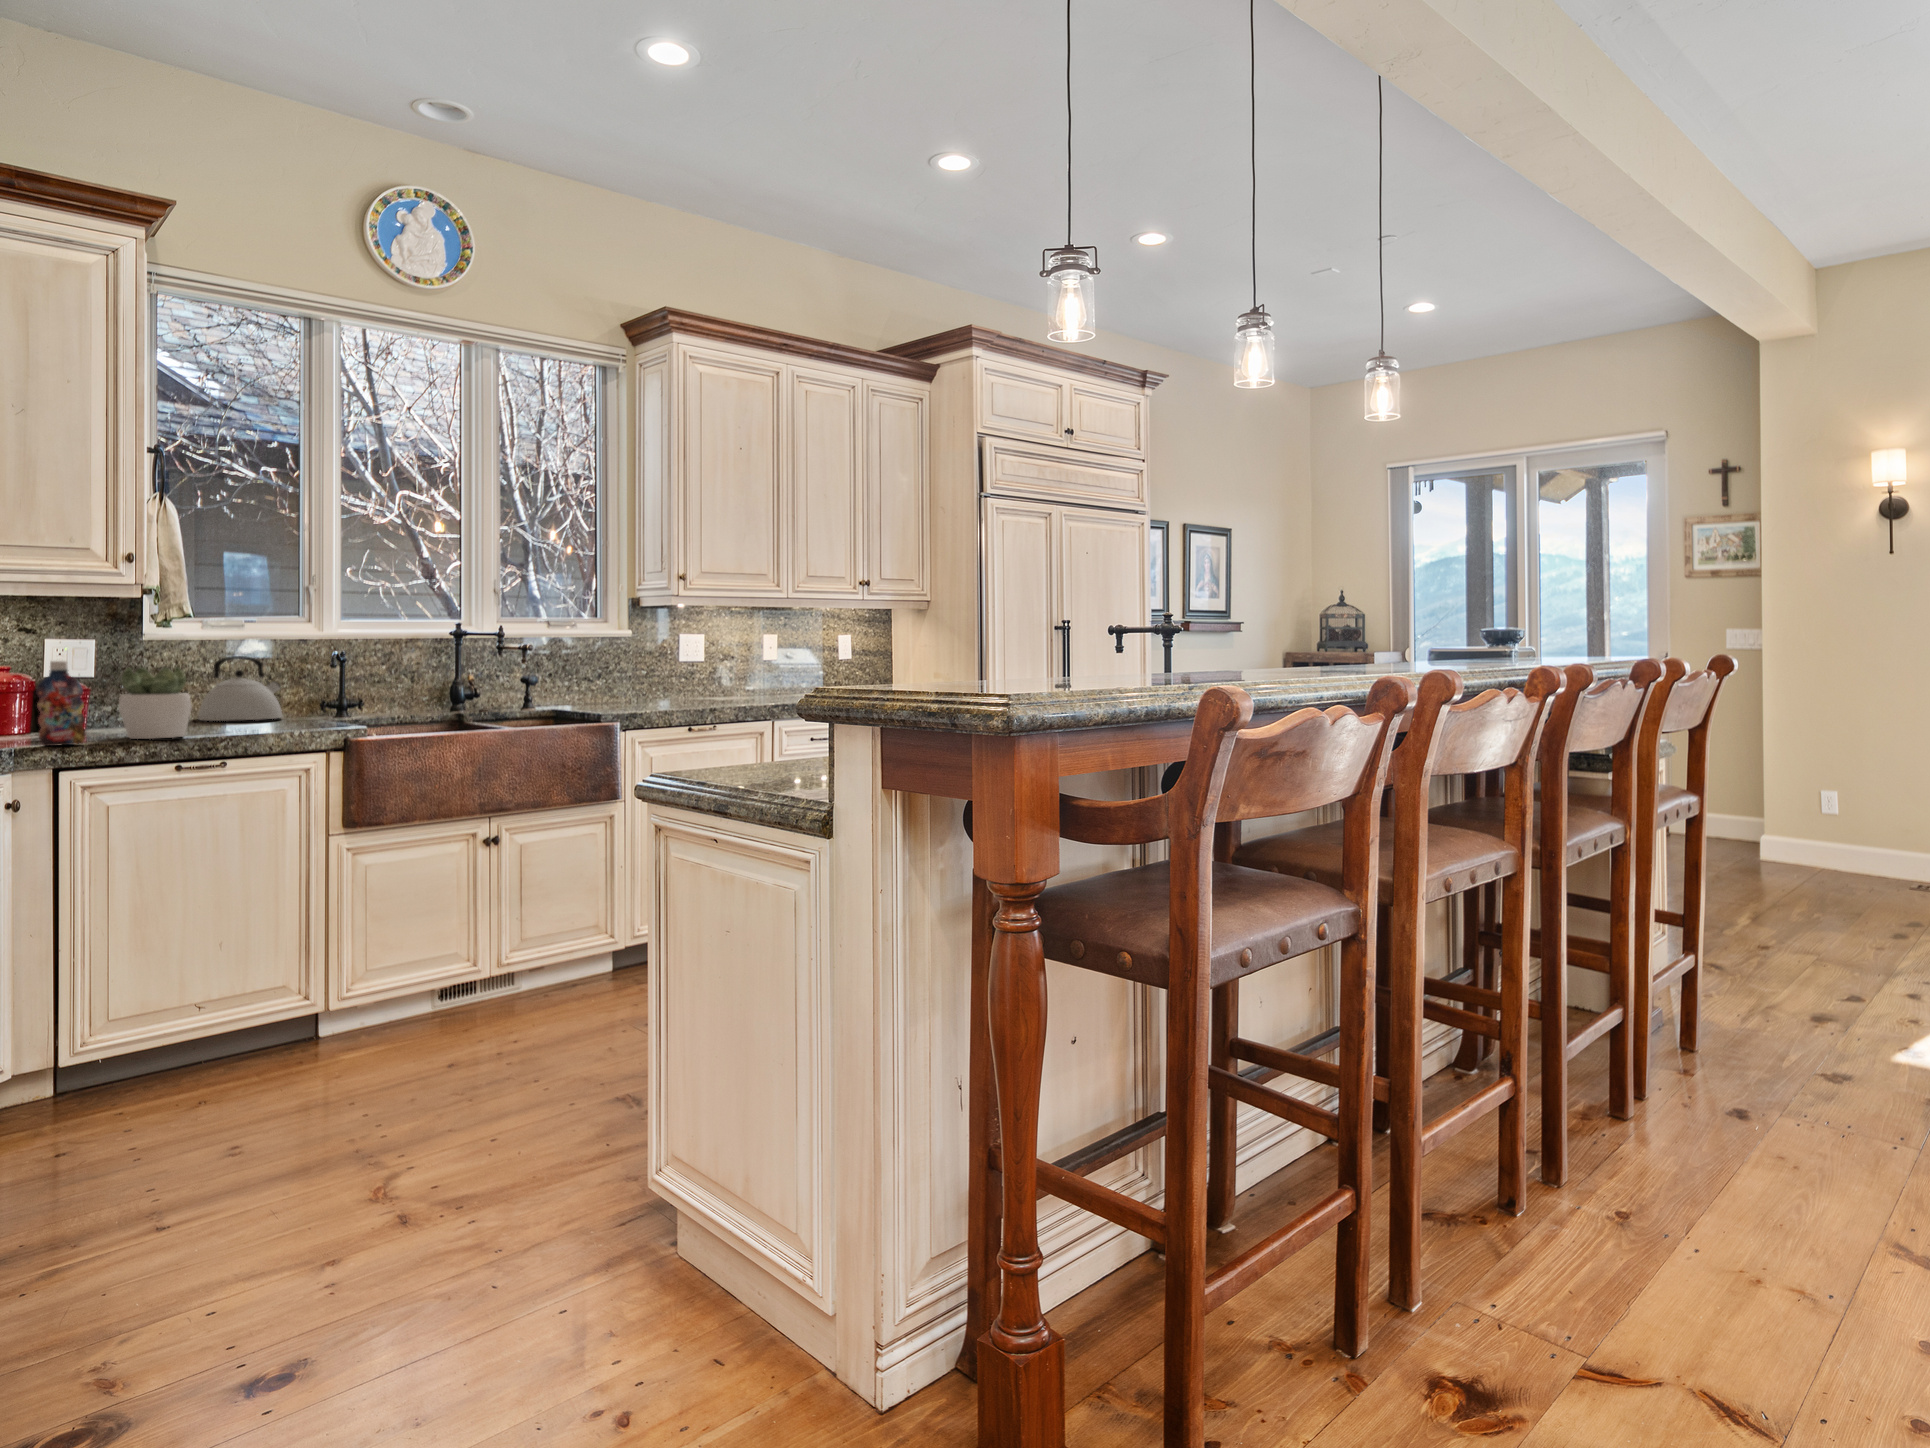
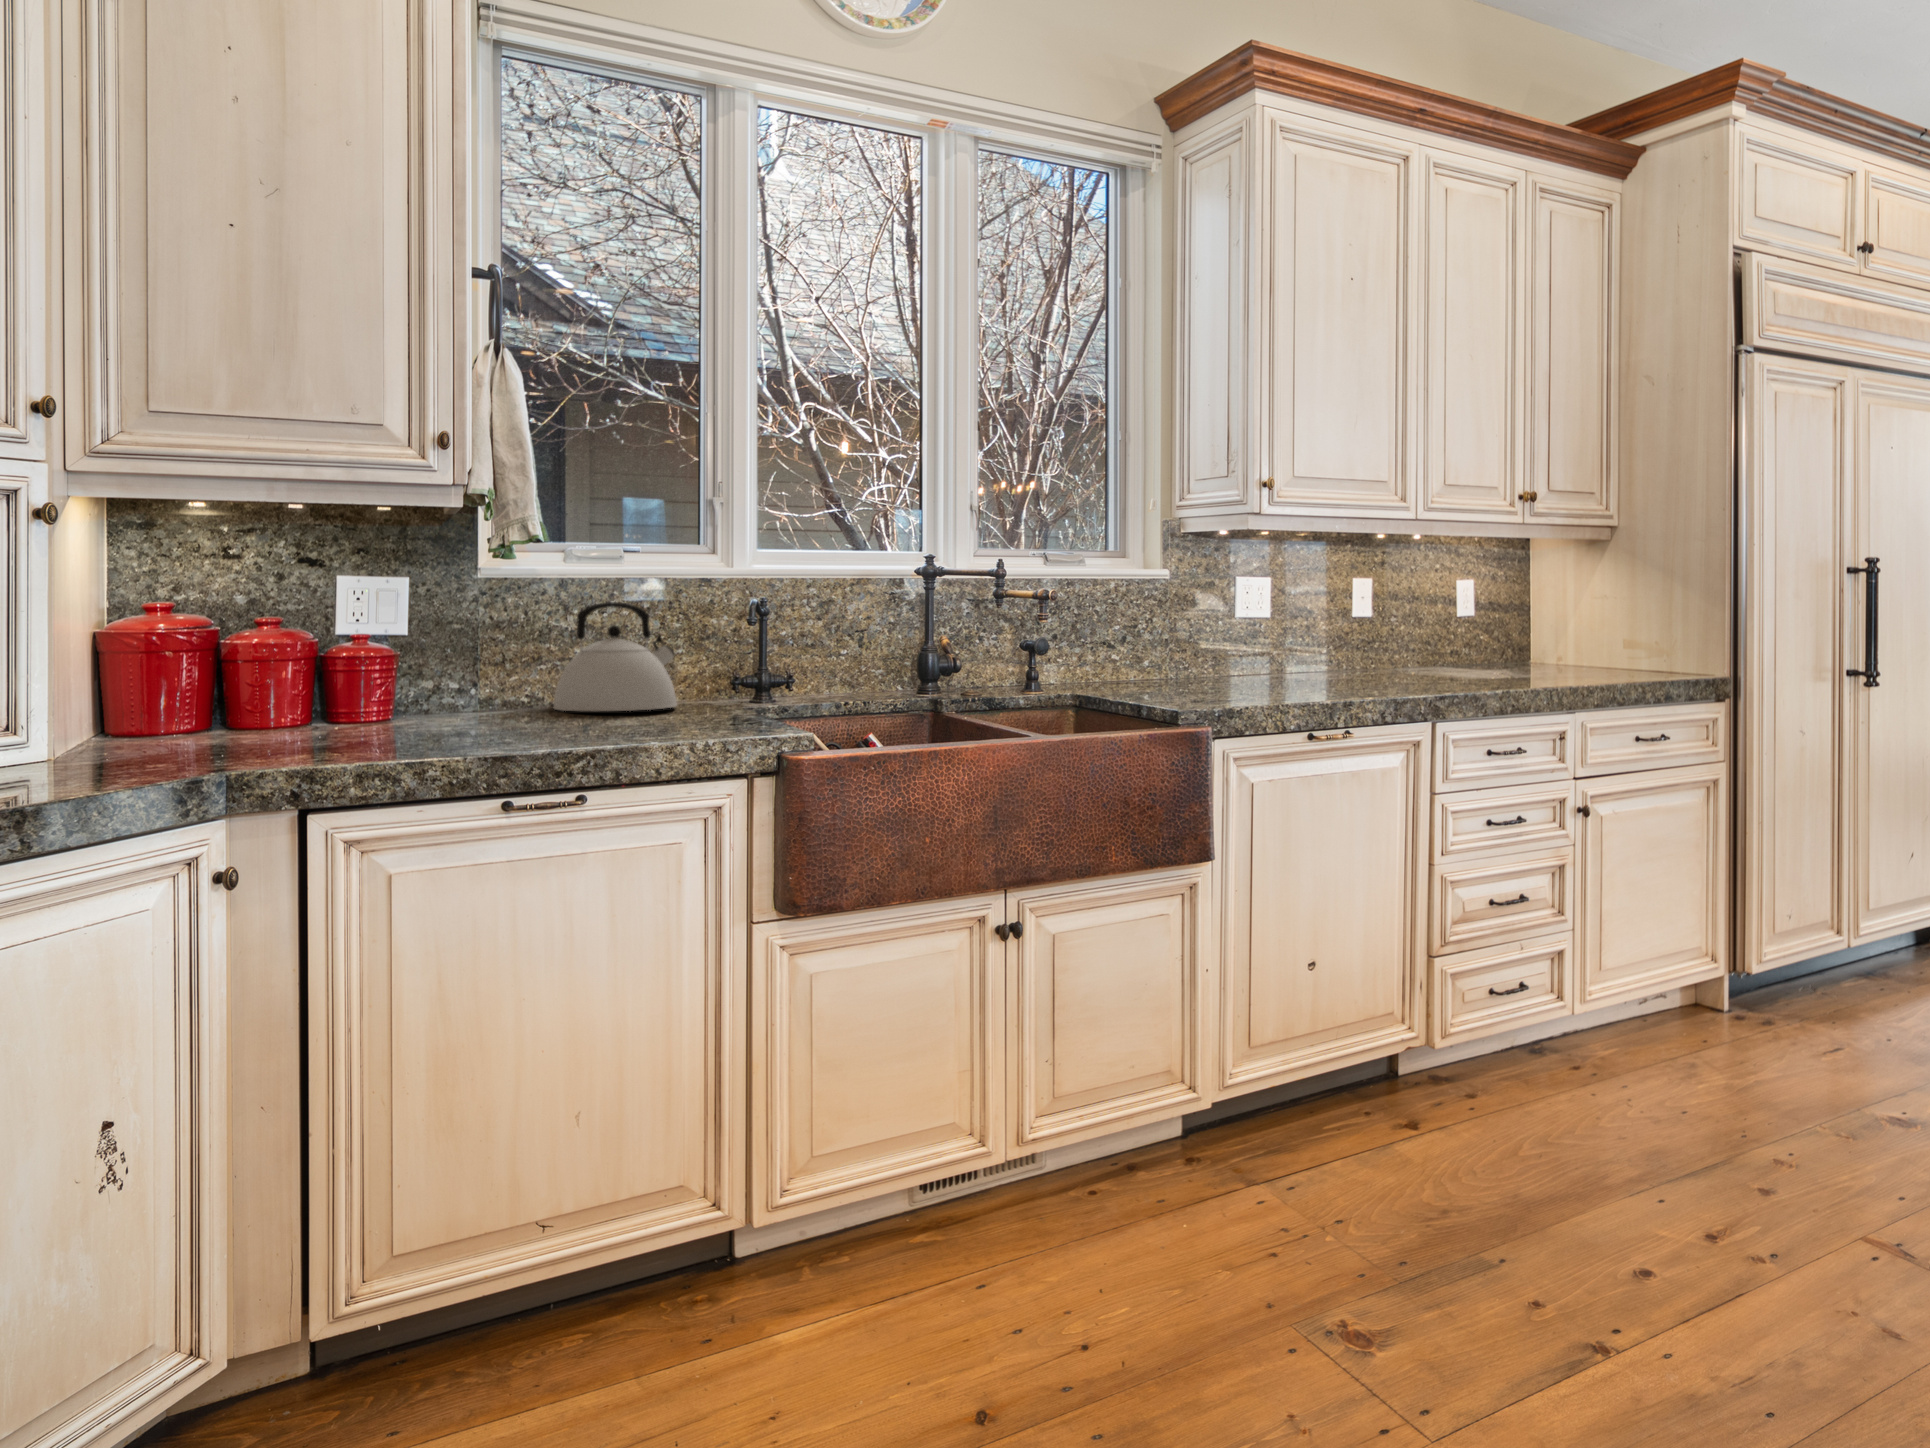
bottle: present [36,661,85,746] -> none [265,602,349,767]
succulent plant: present [119,667,192,739] -> none [414,617,533,751]

